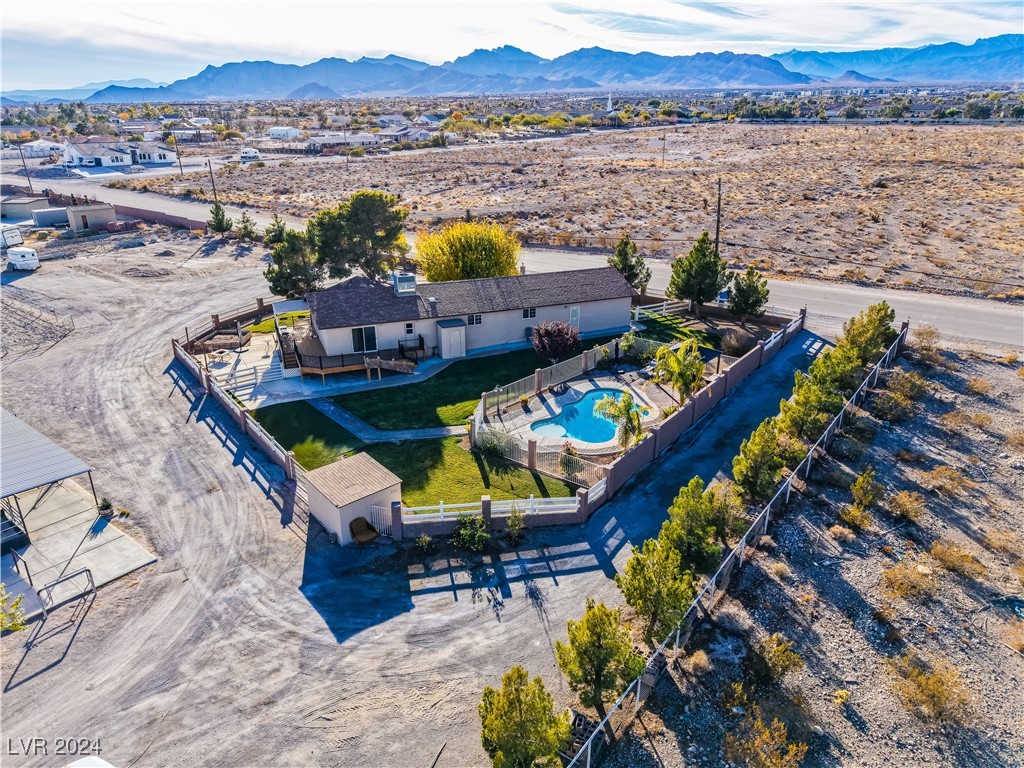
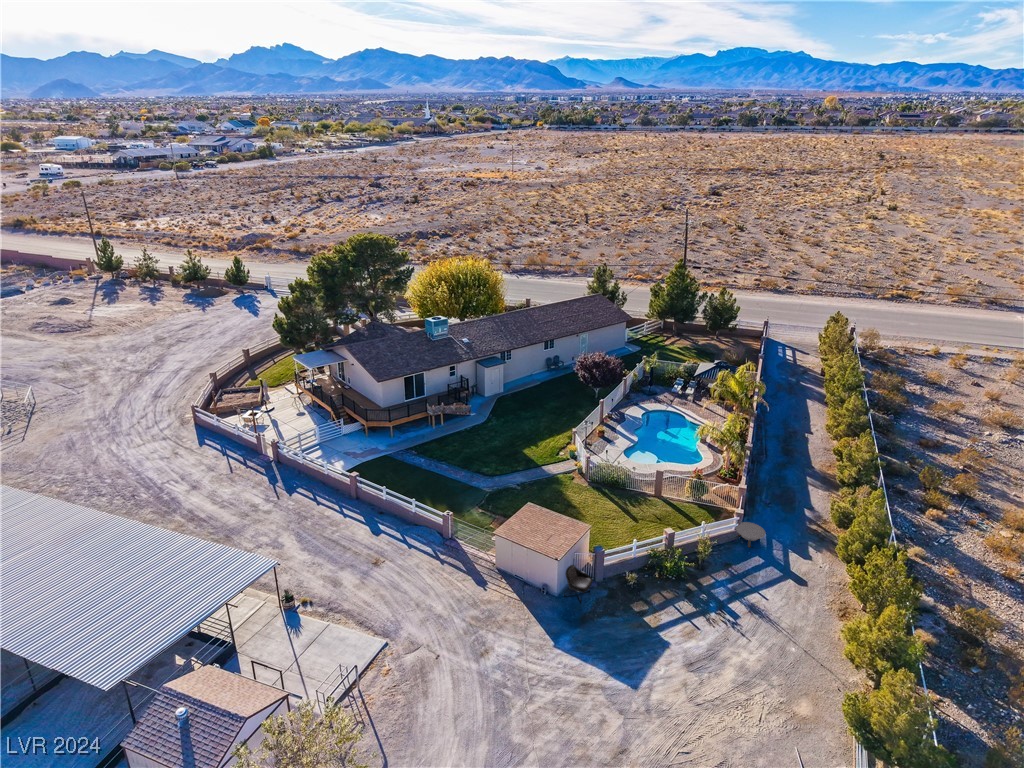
round table: none [573,507,605,534] -> present [736,522,765,547]

